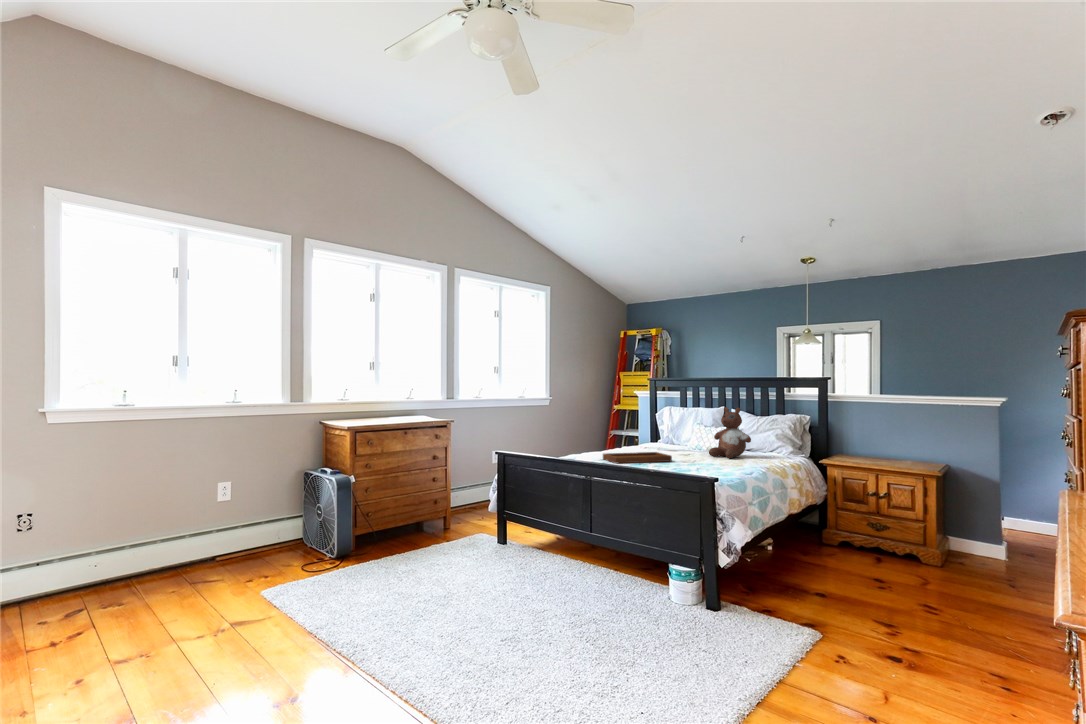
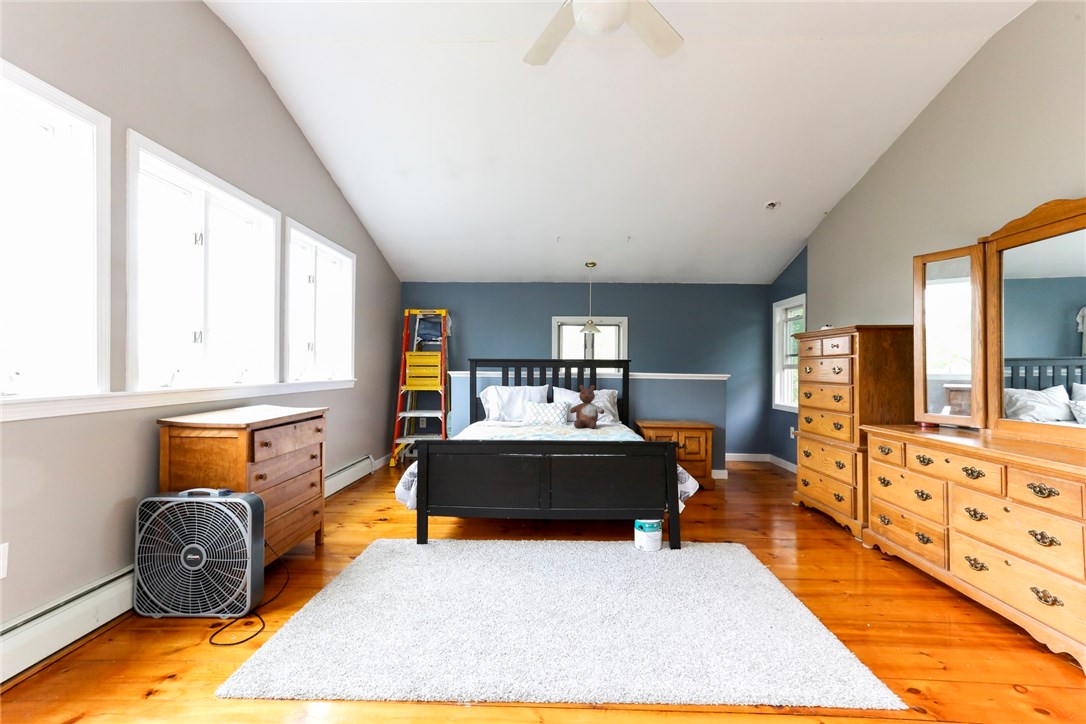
tray: present [603,439,672,463] -> none [516,417,571,441]

